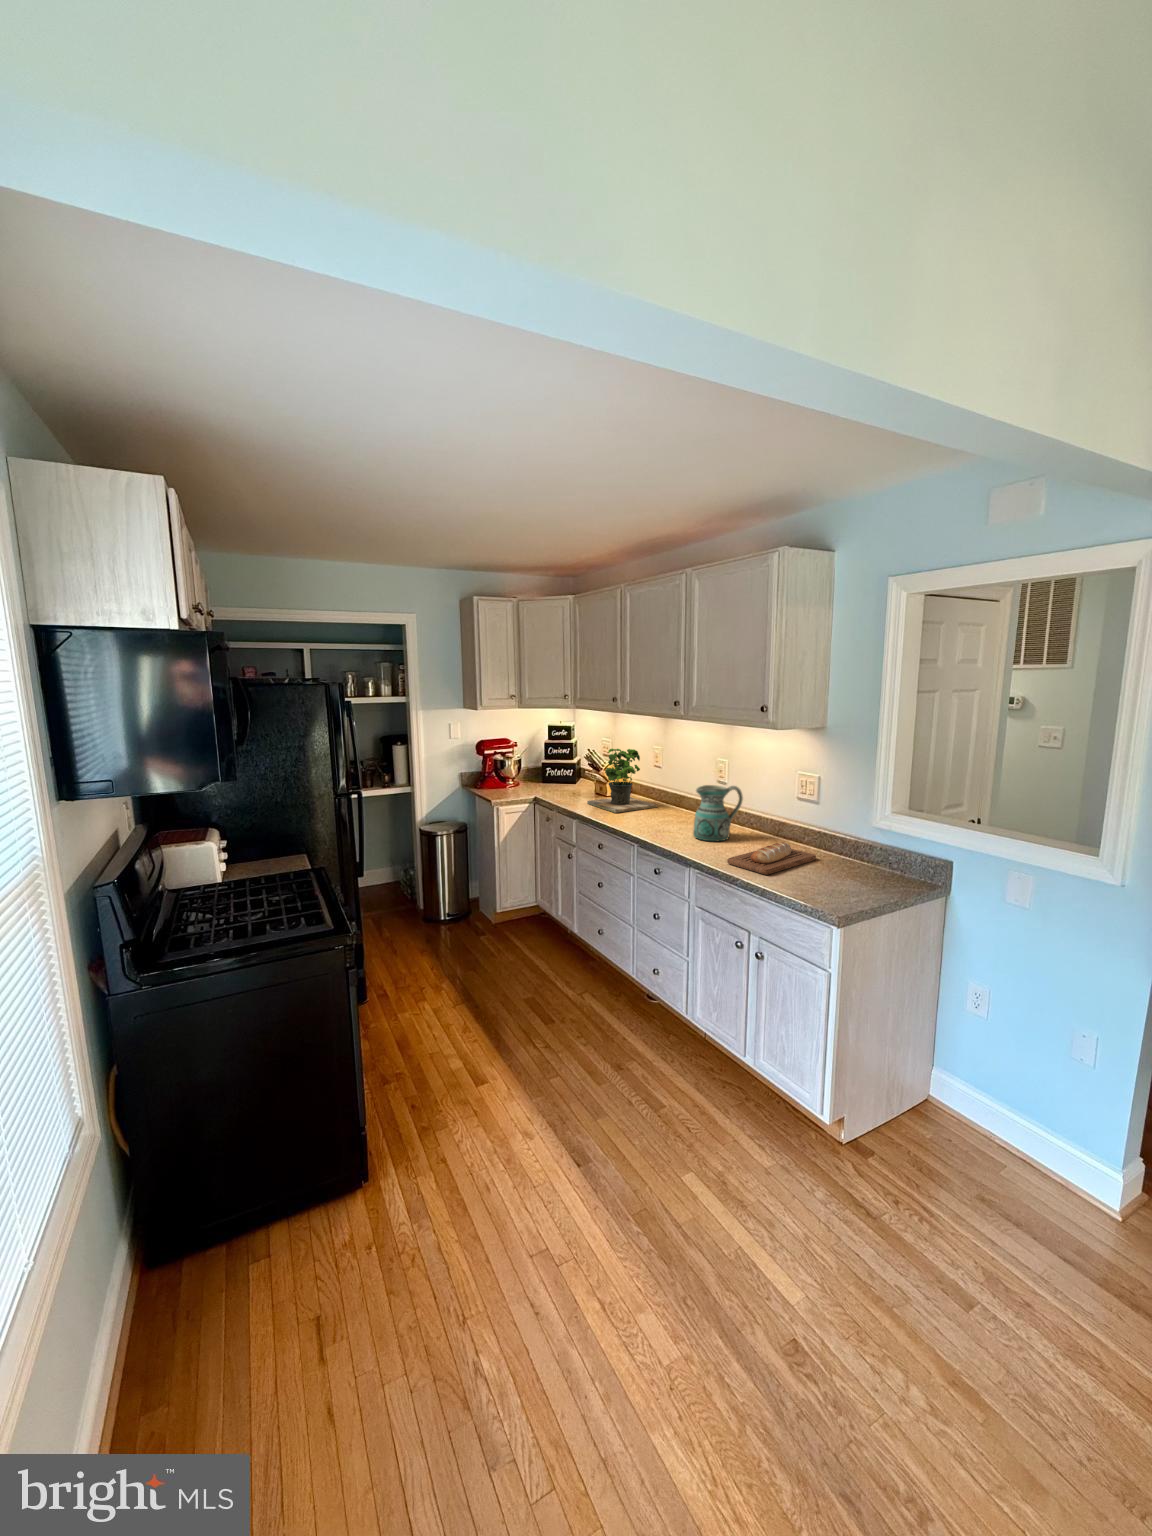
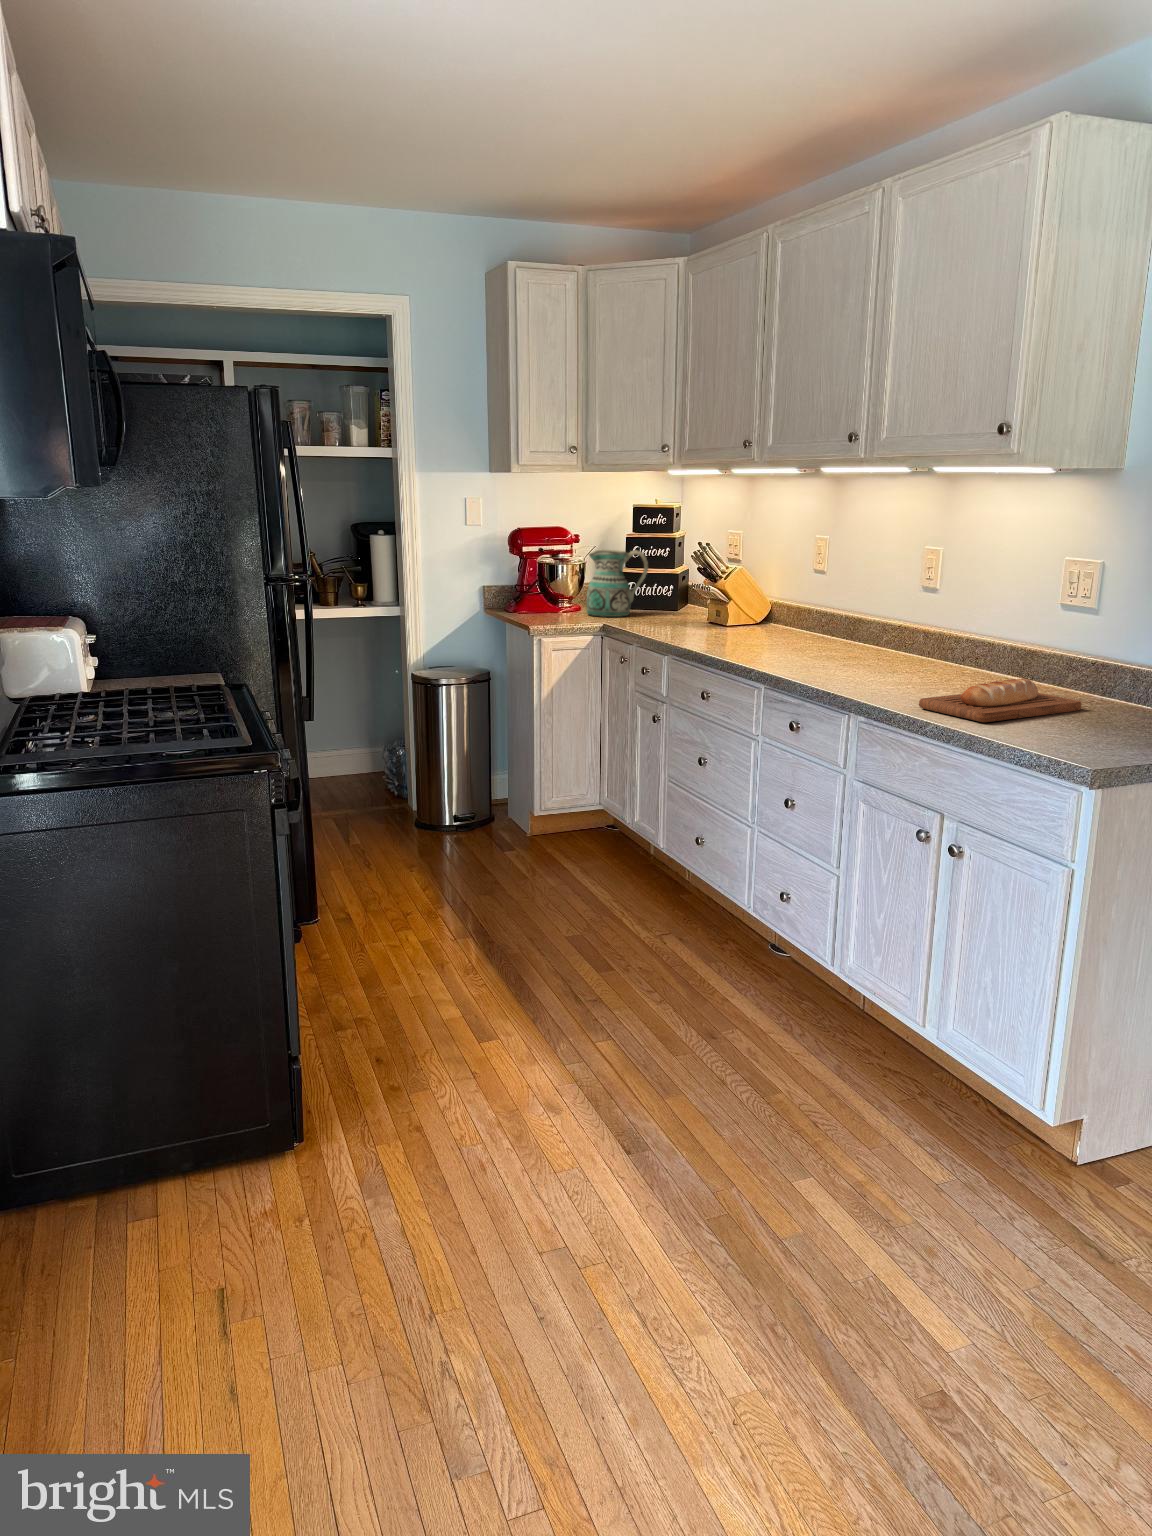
potted plant: present [587,749,657,813] -> none [693,533,816,645]
ceramic pitcher: present [693,785,743,841] -> present [587,550,648,617]

